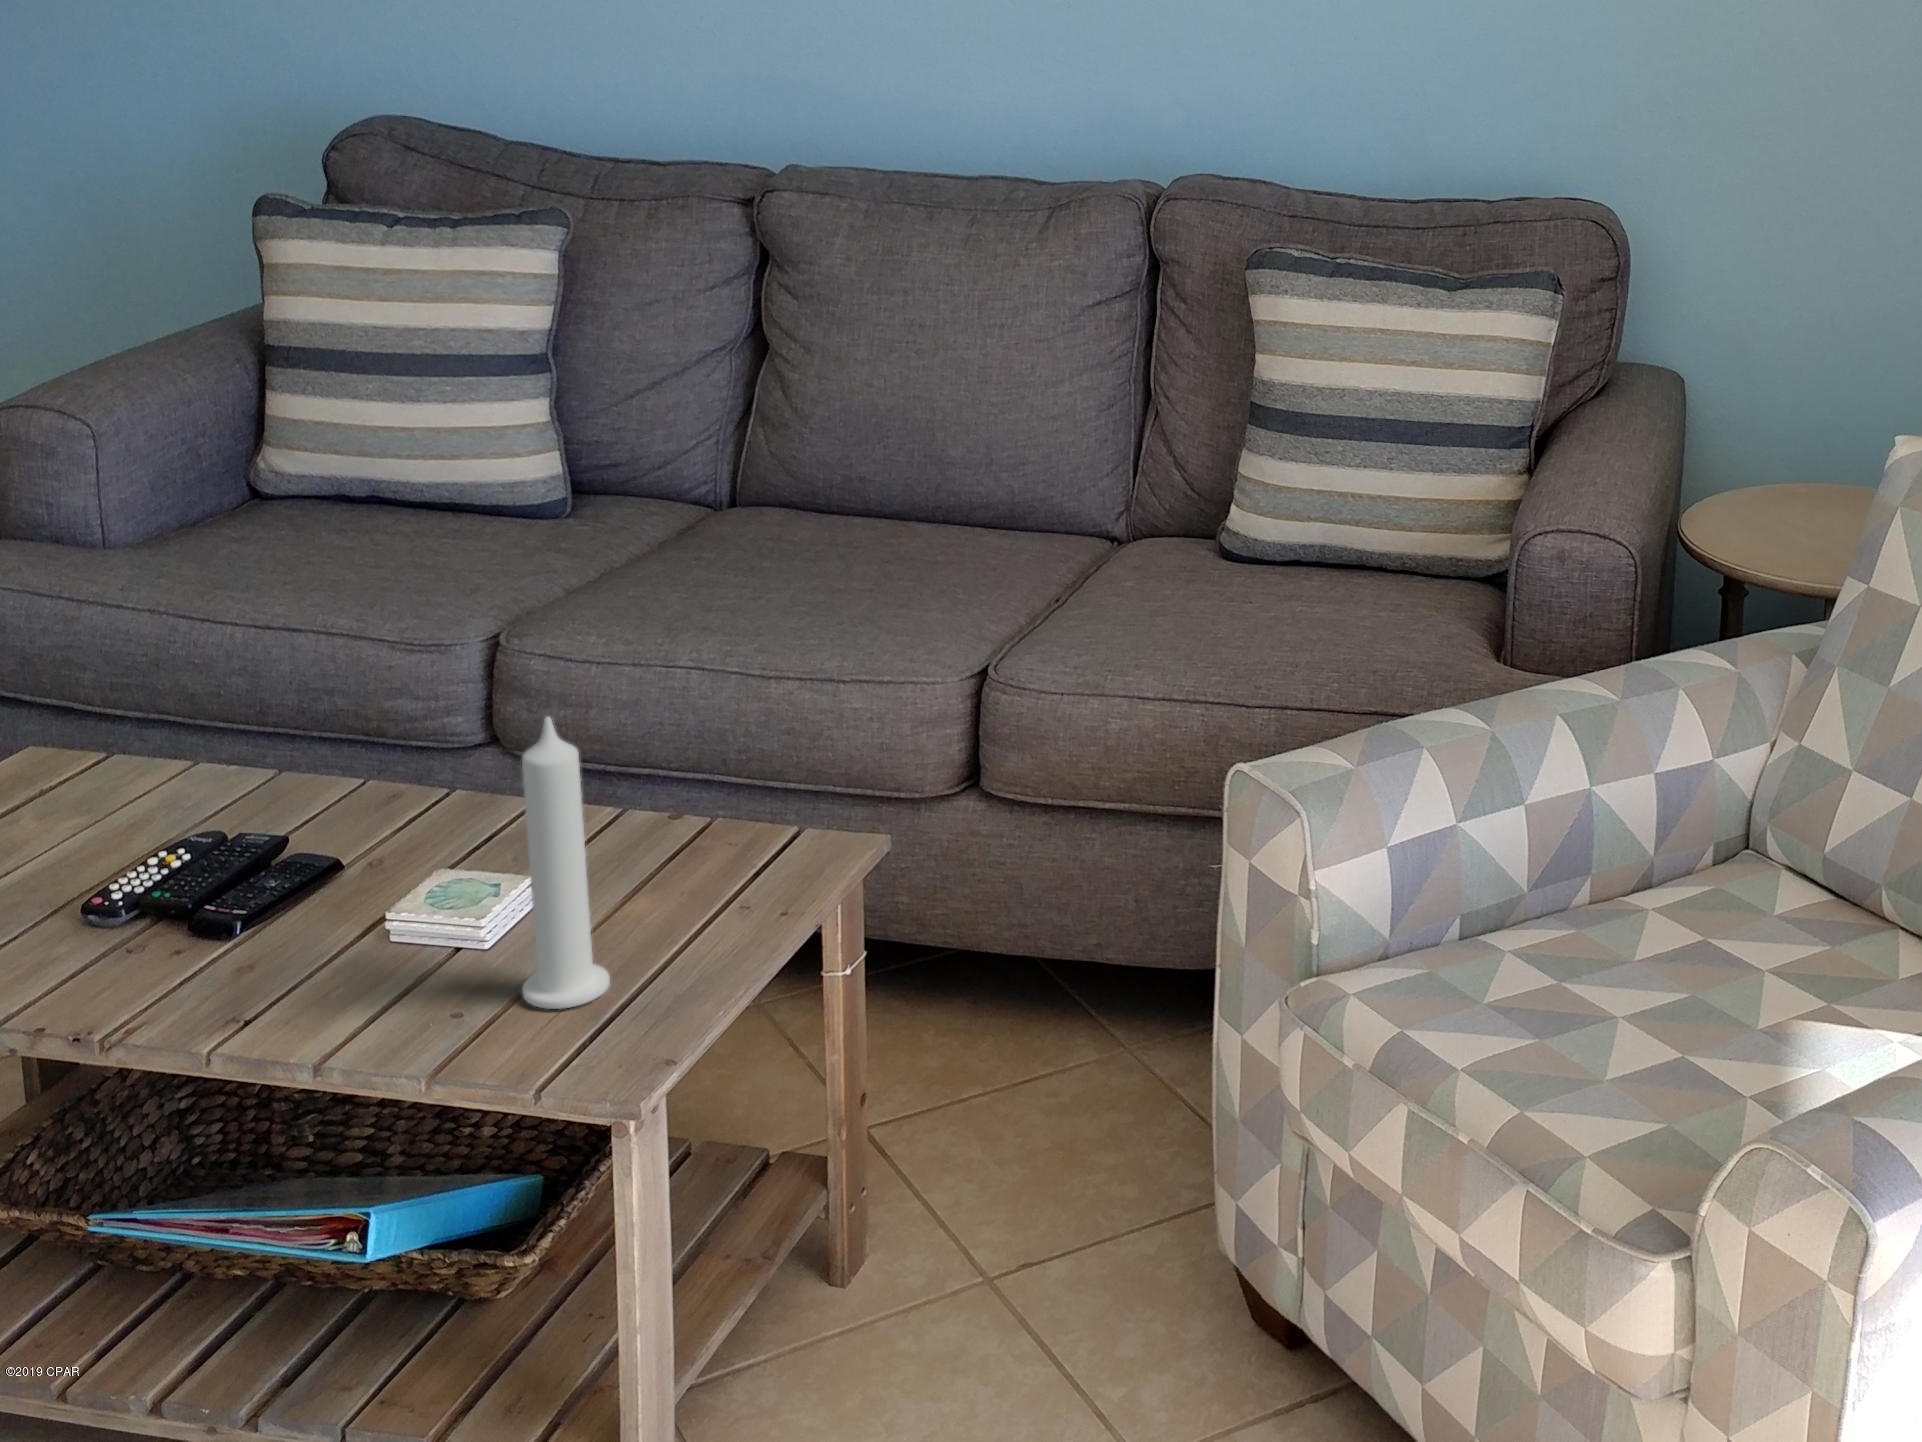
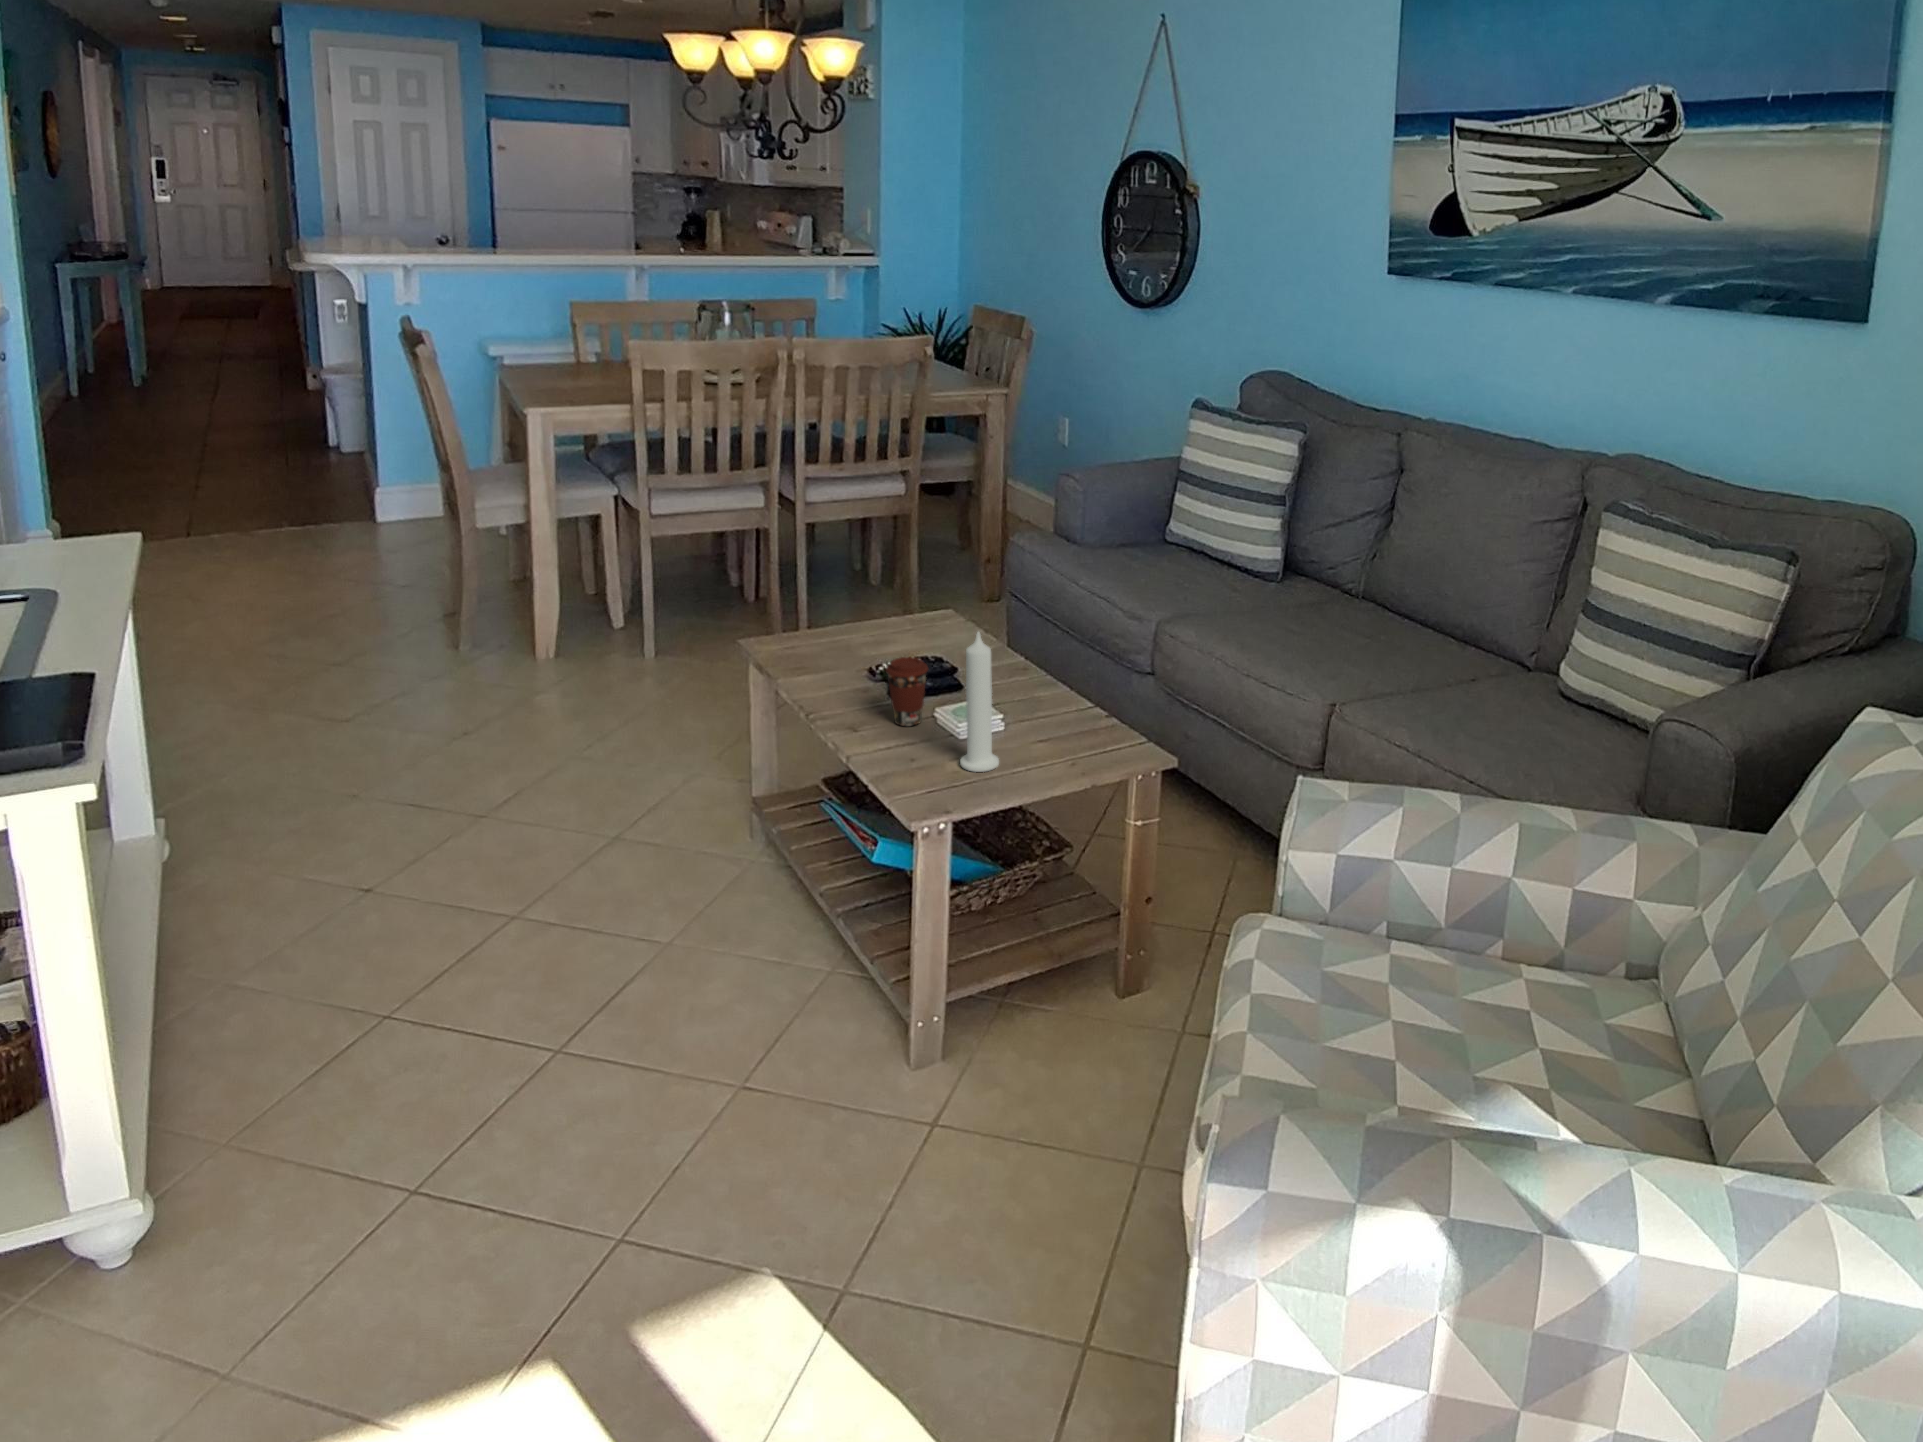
coffee cup: none [223,837,331,996] -> present [886,657,928,726]

